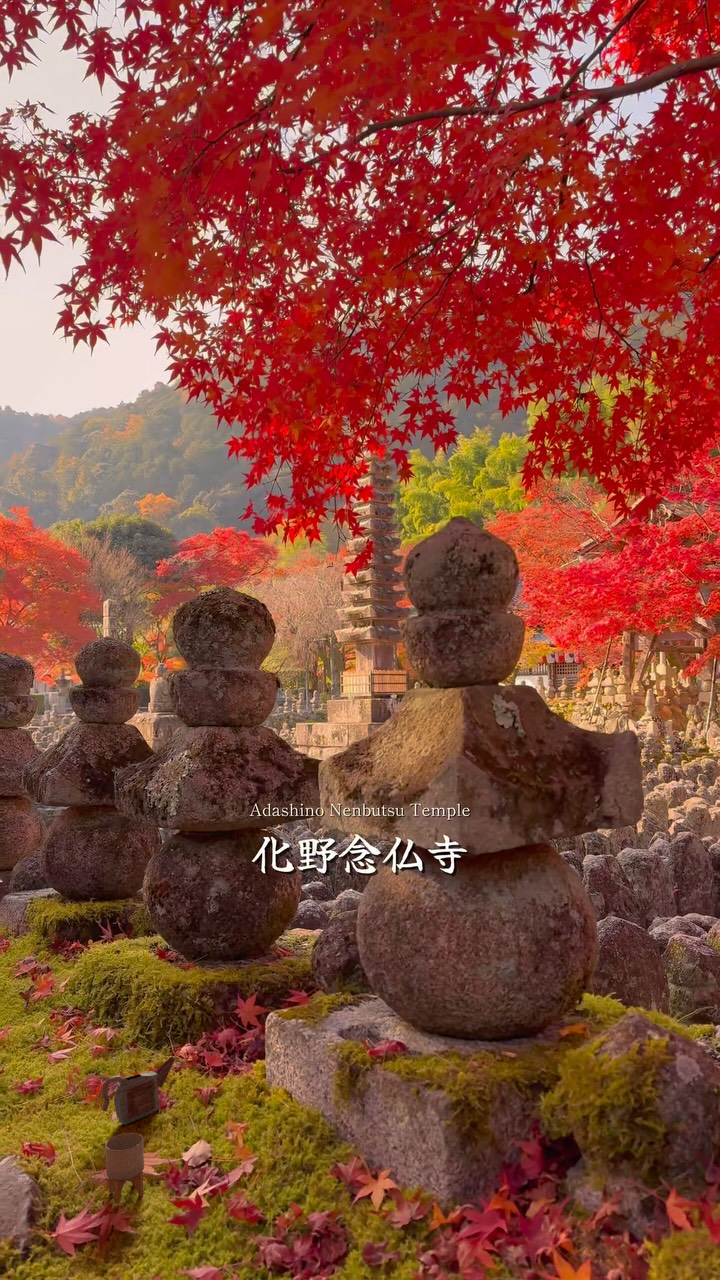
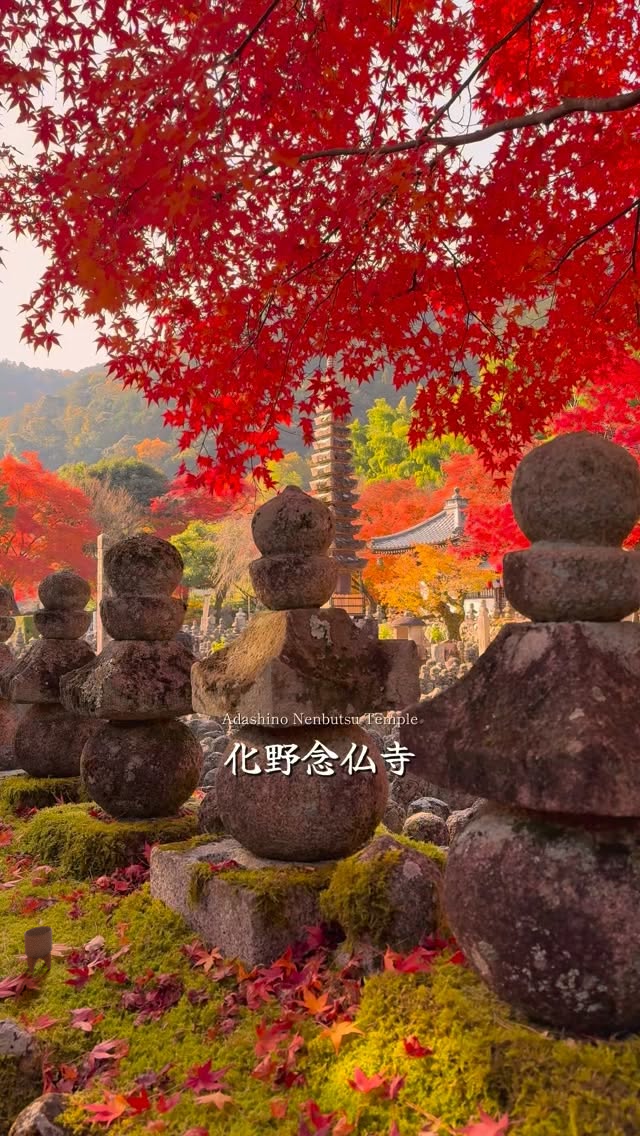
watering can: present [102,1056,176,1125] -> none [30,880,89,927]

